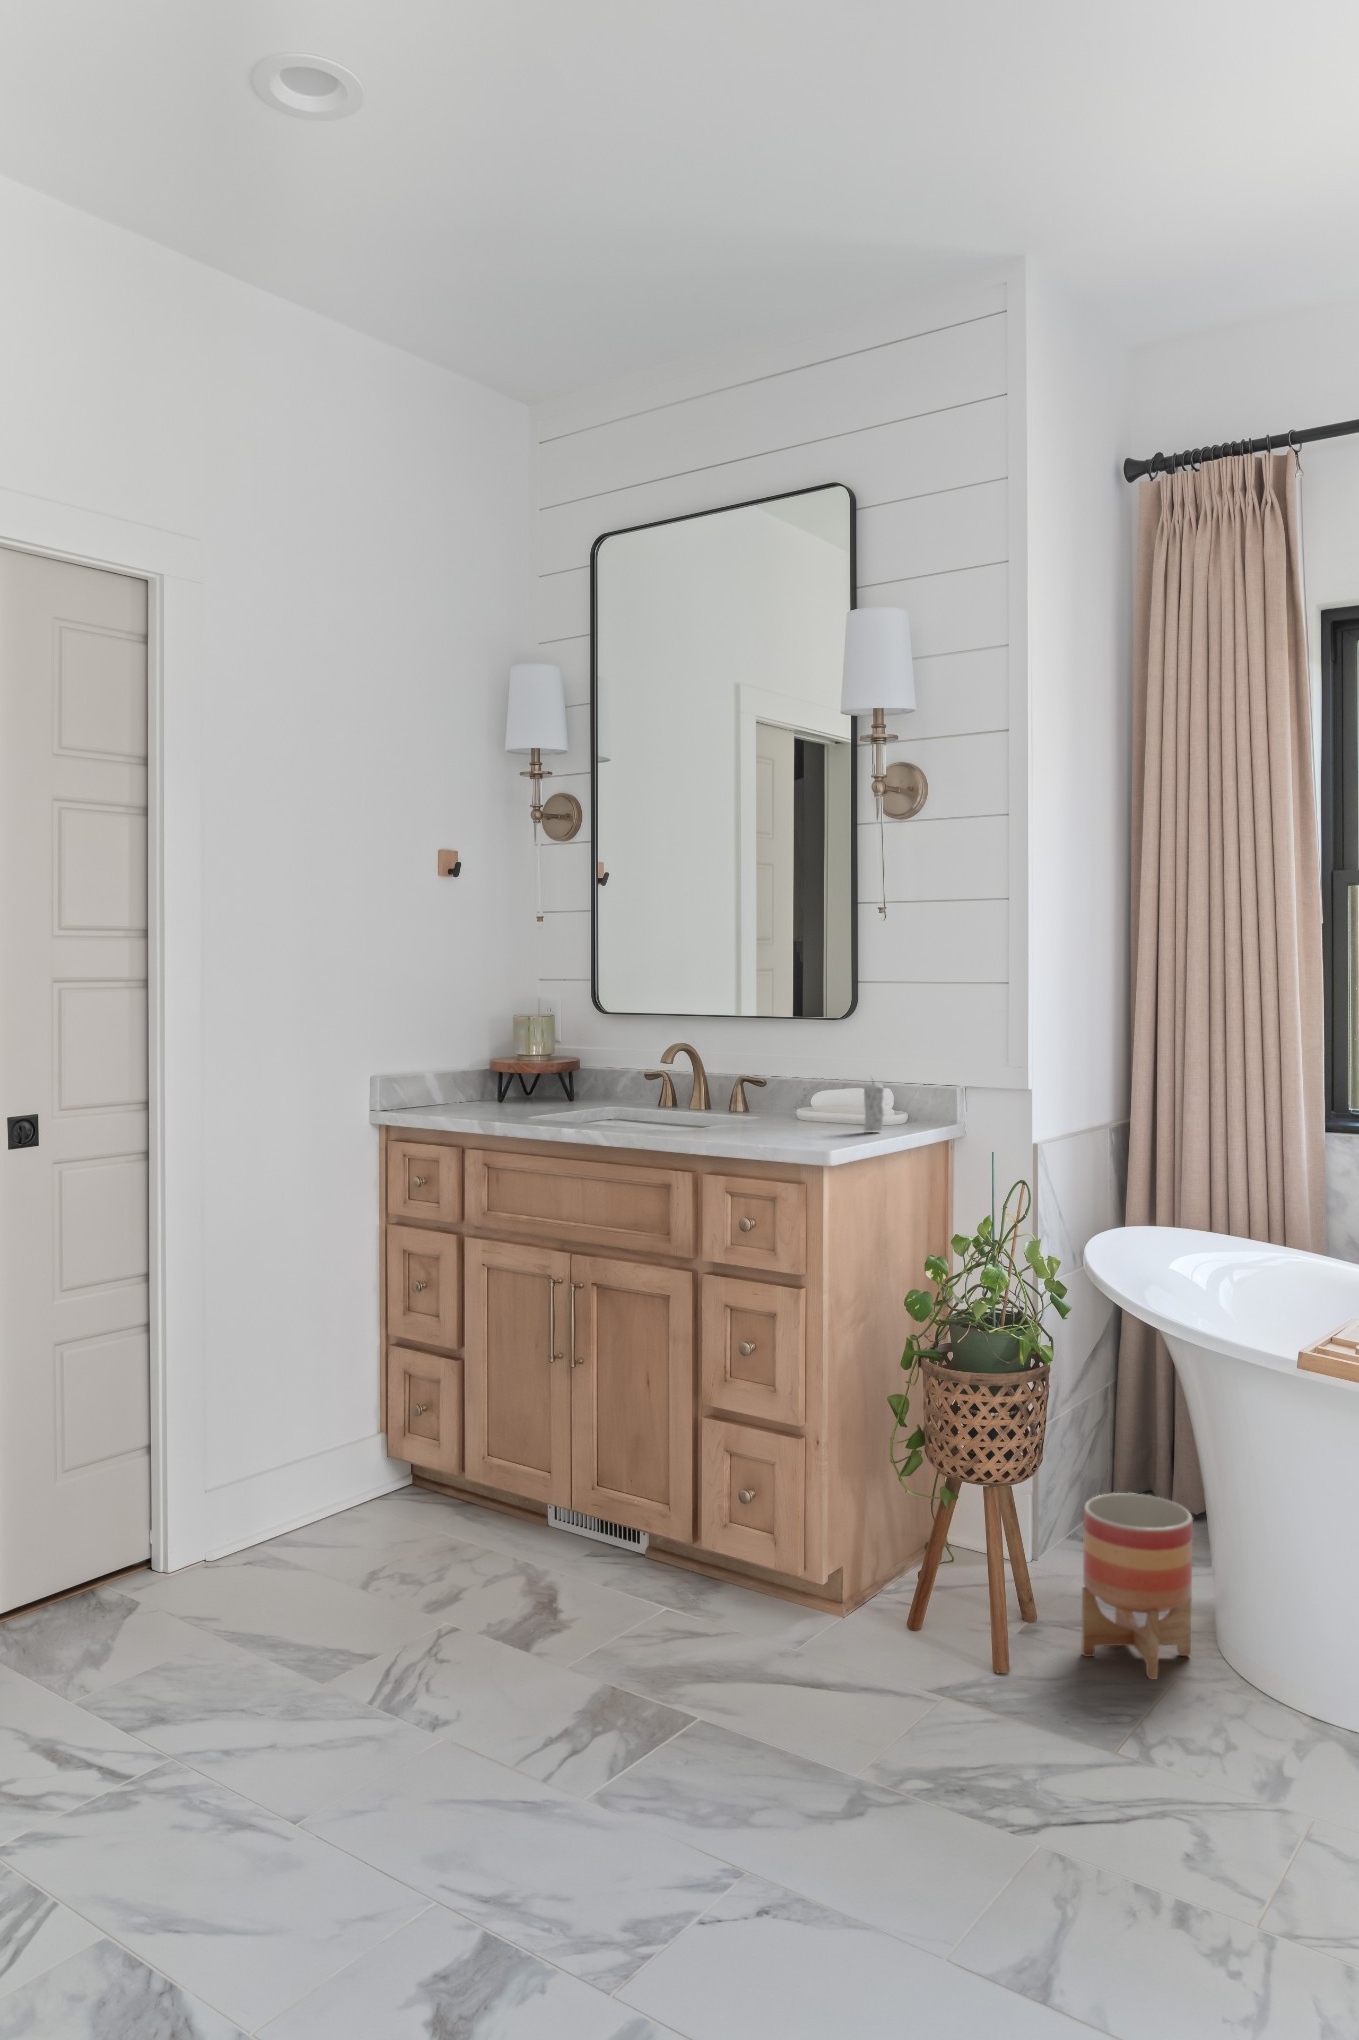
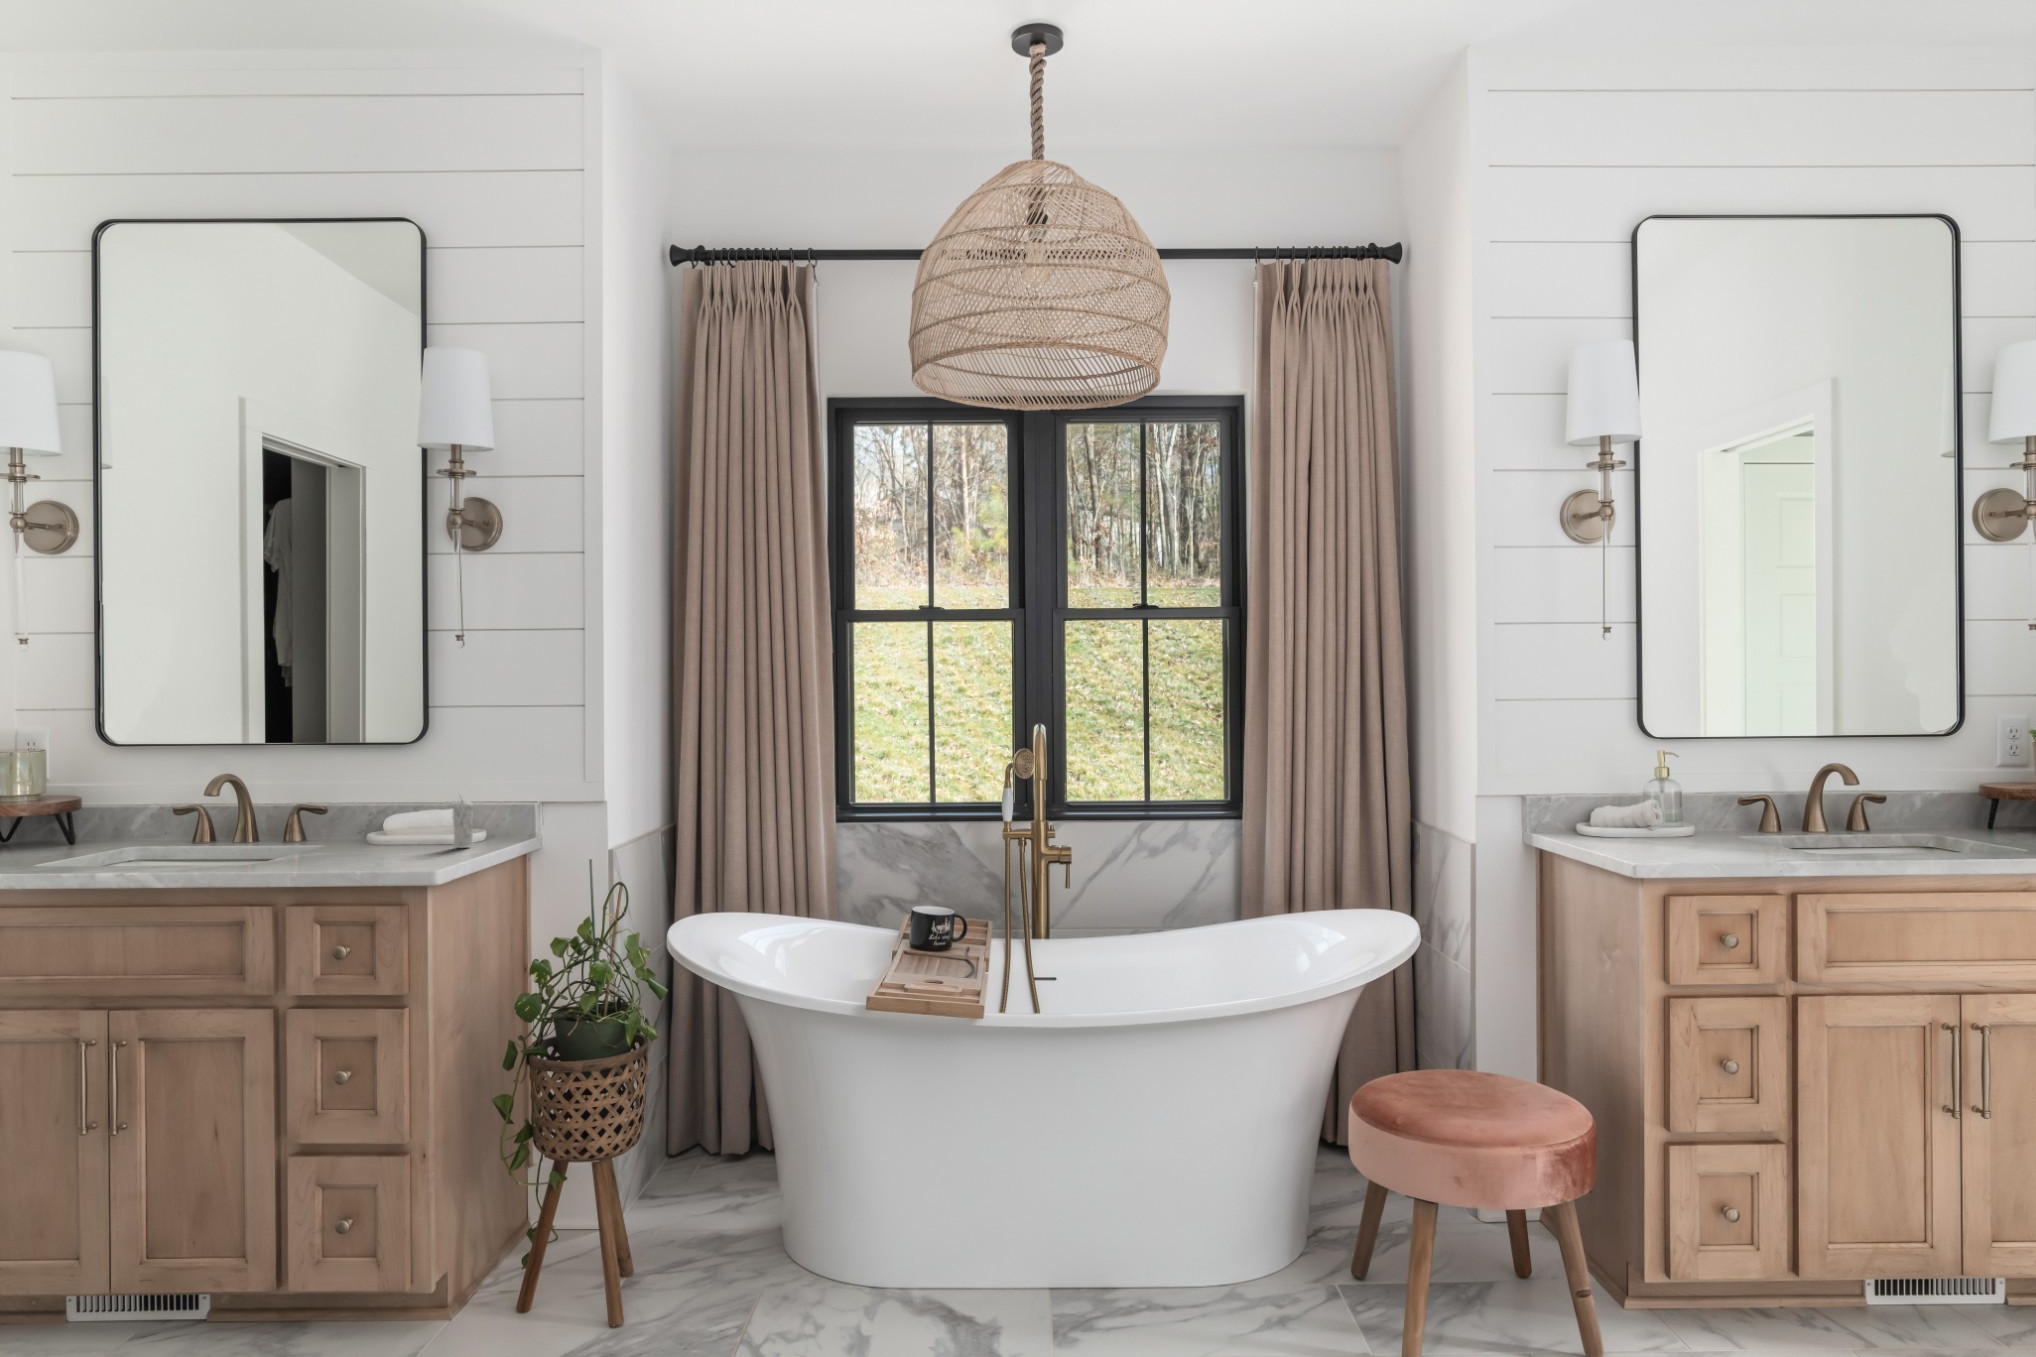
planter: present [1081,1493,1193,1679] -> none [681,1135,772,1293]

